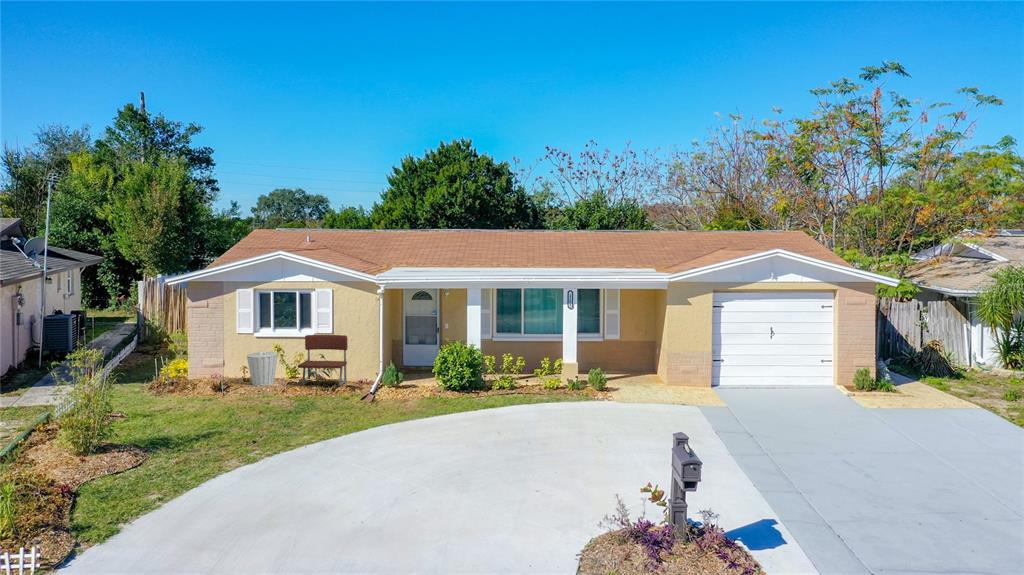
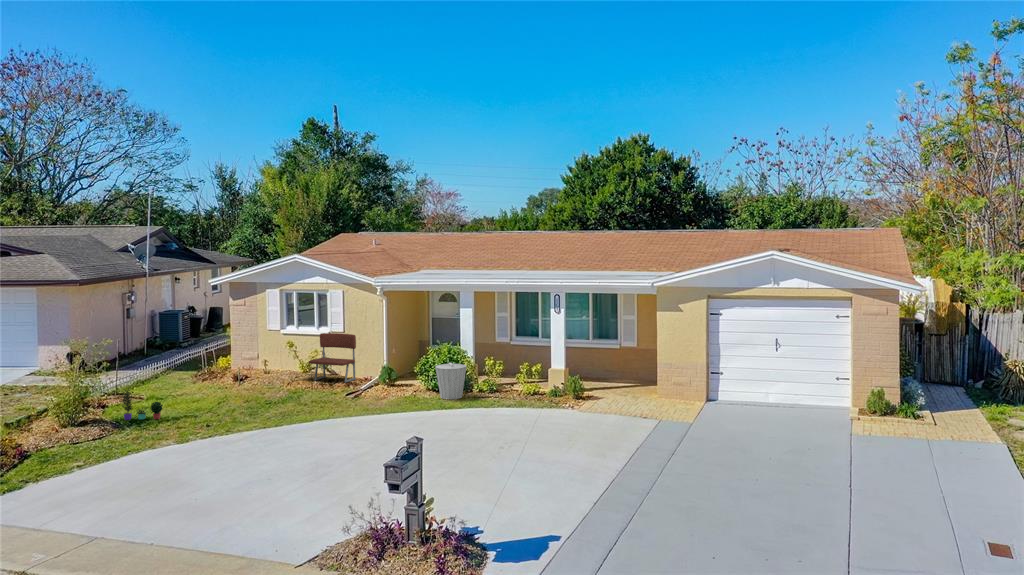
trash can: present [247,351,278,385] -> present [435,362,466,399]
potted plant: none [111,415,172,456] -> present [122,389,163,420]

